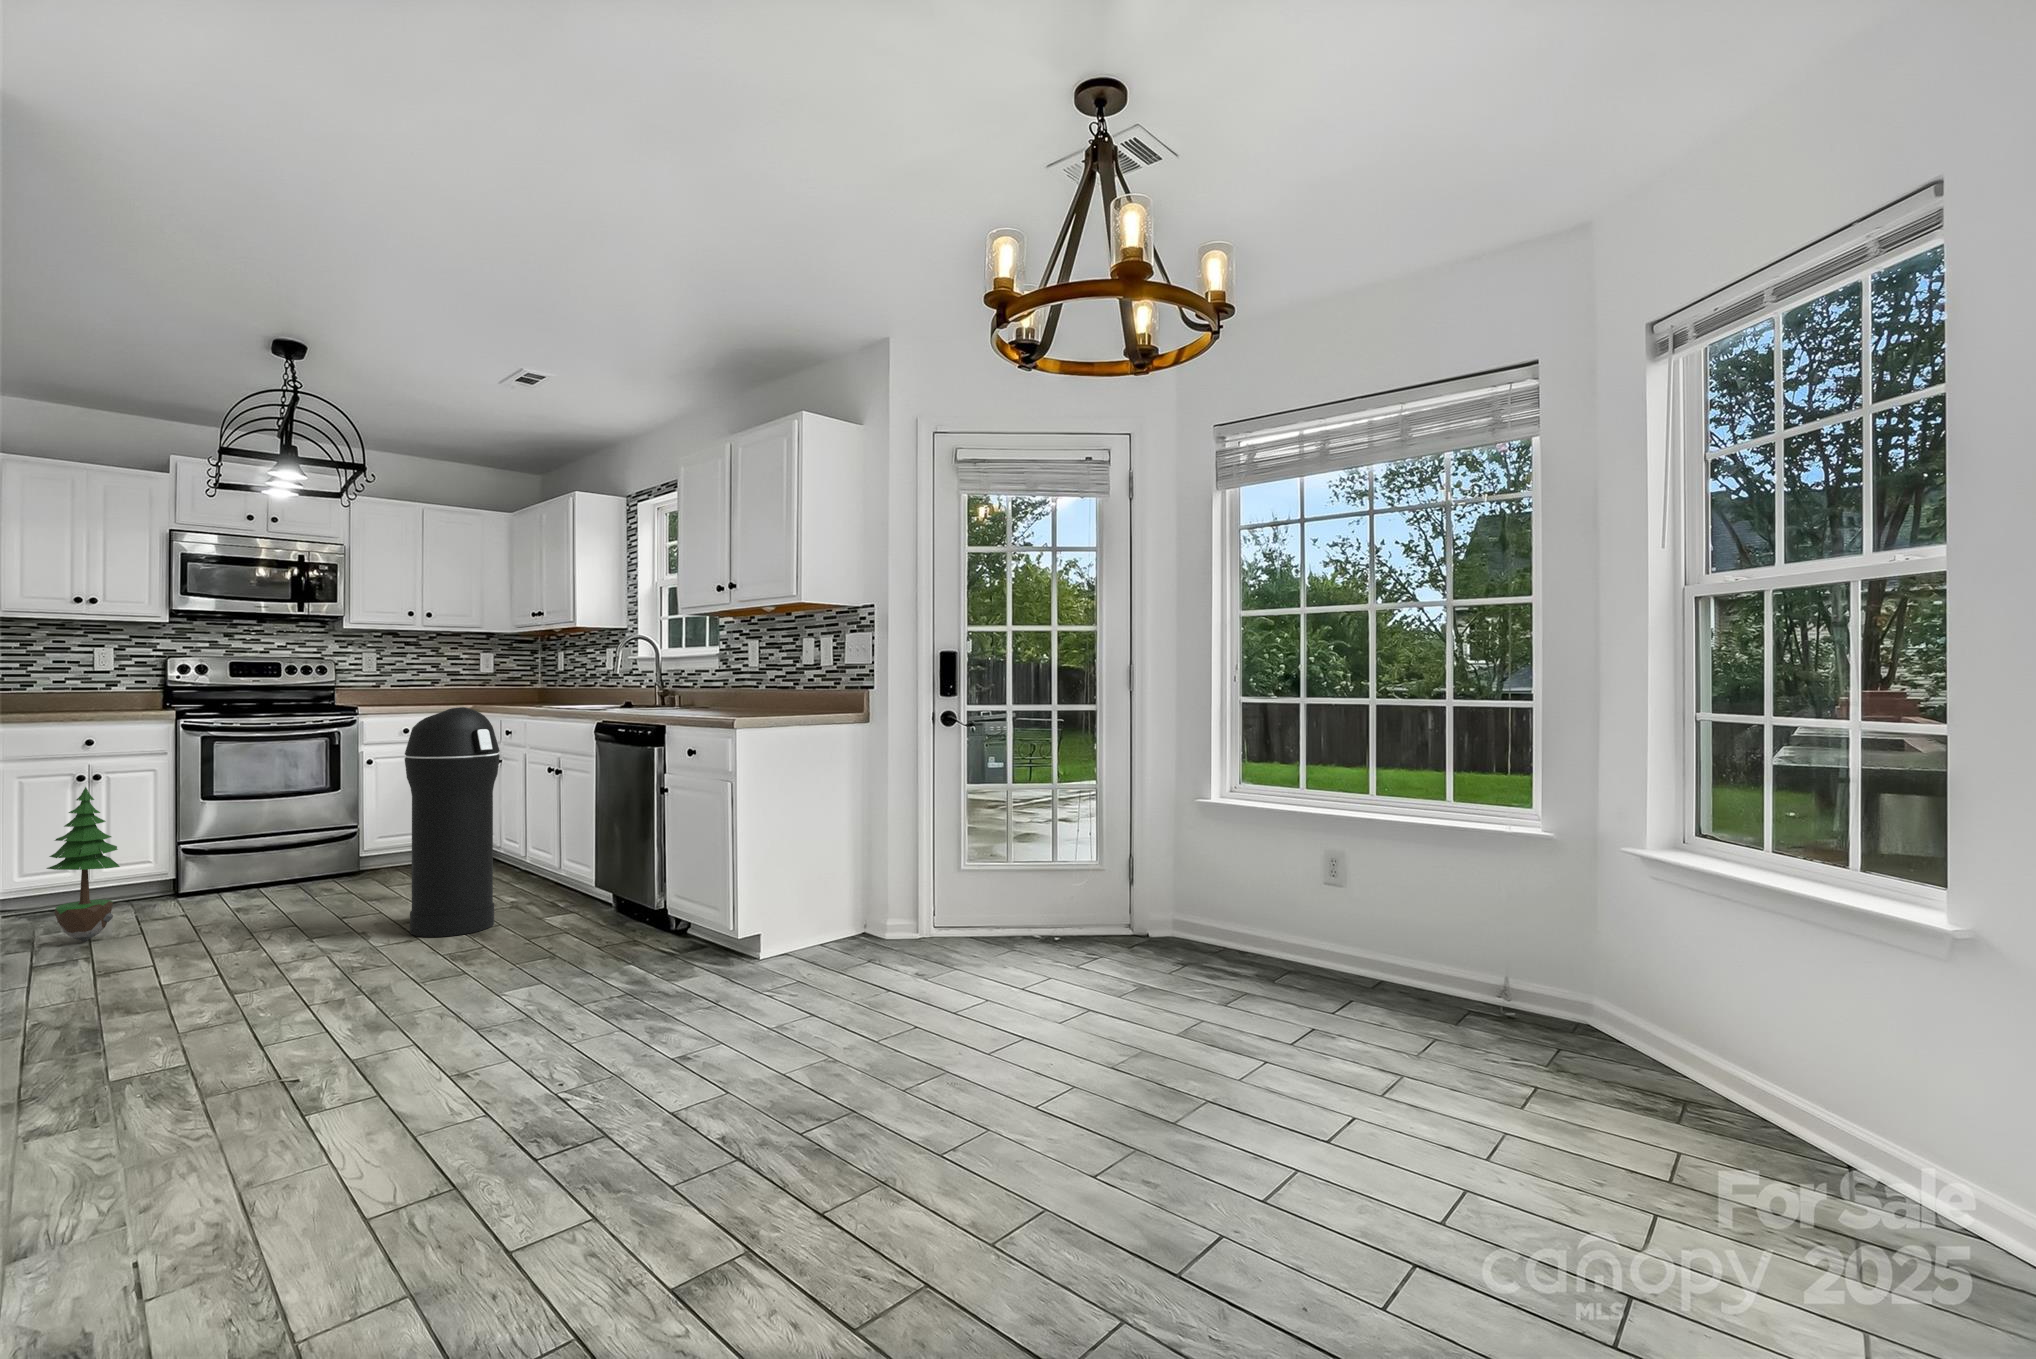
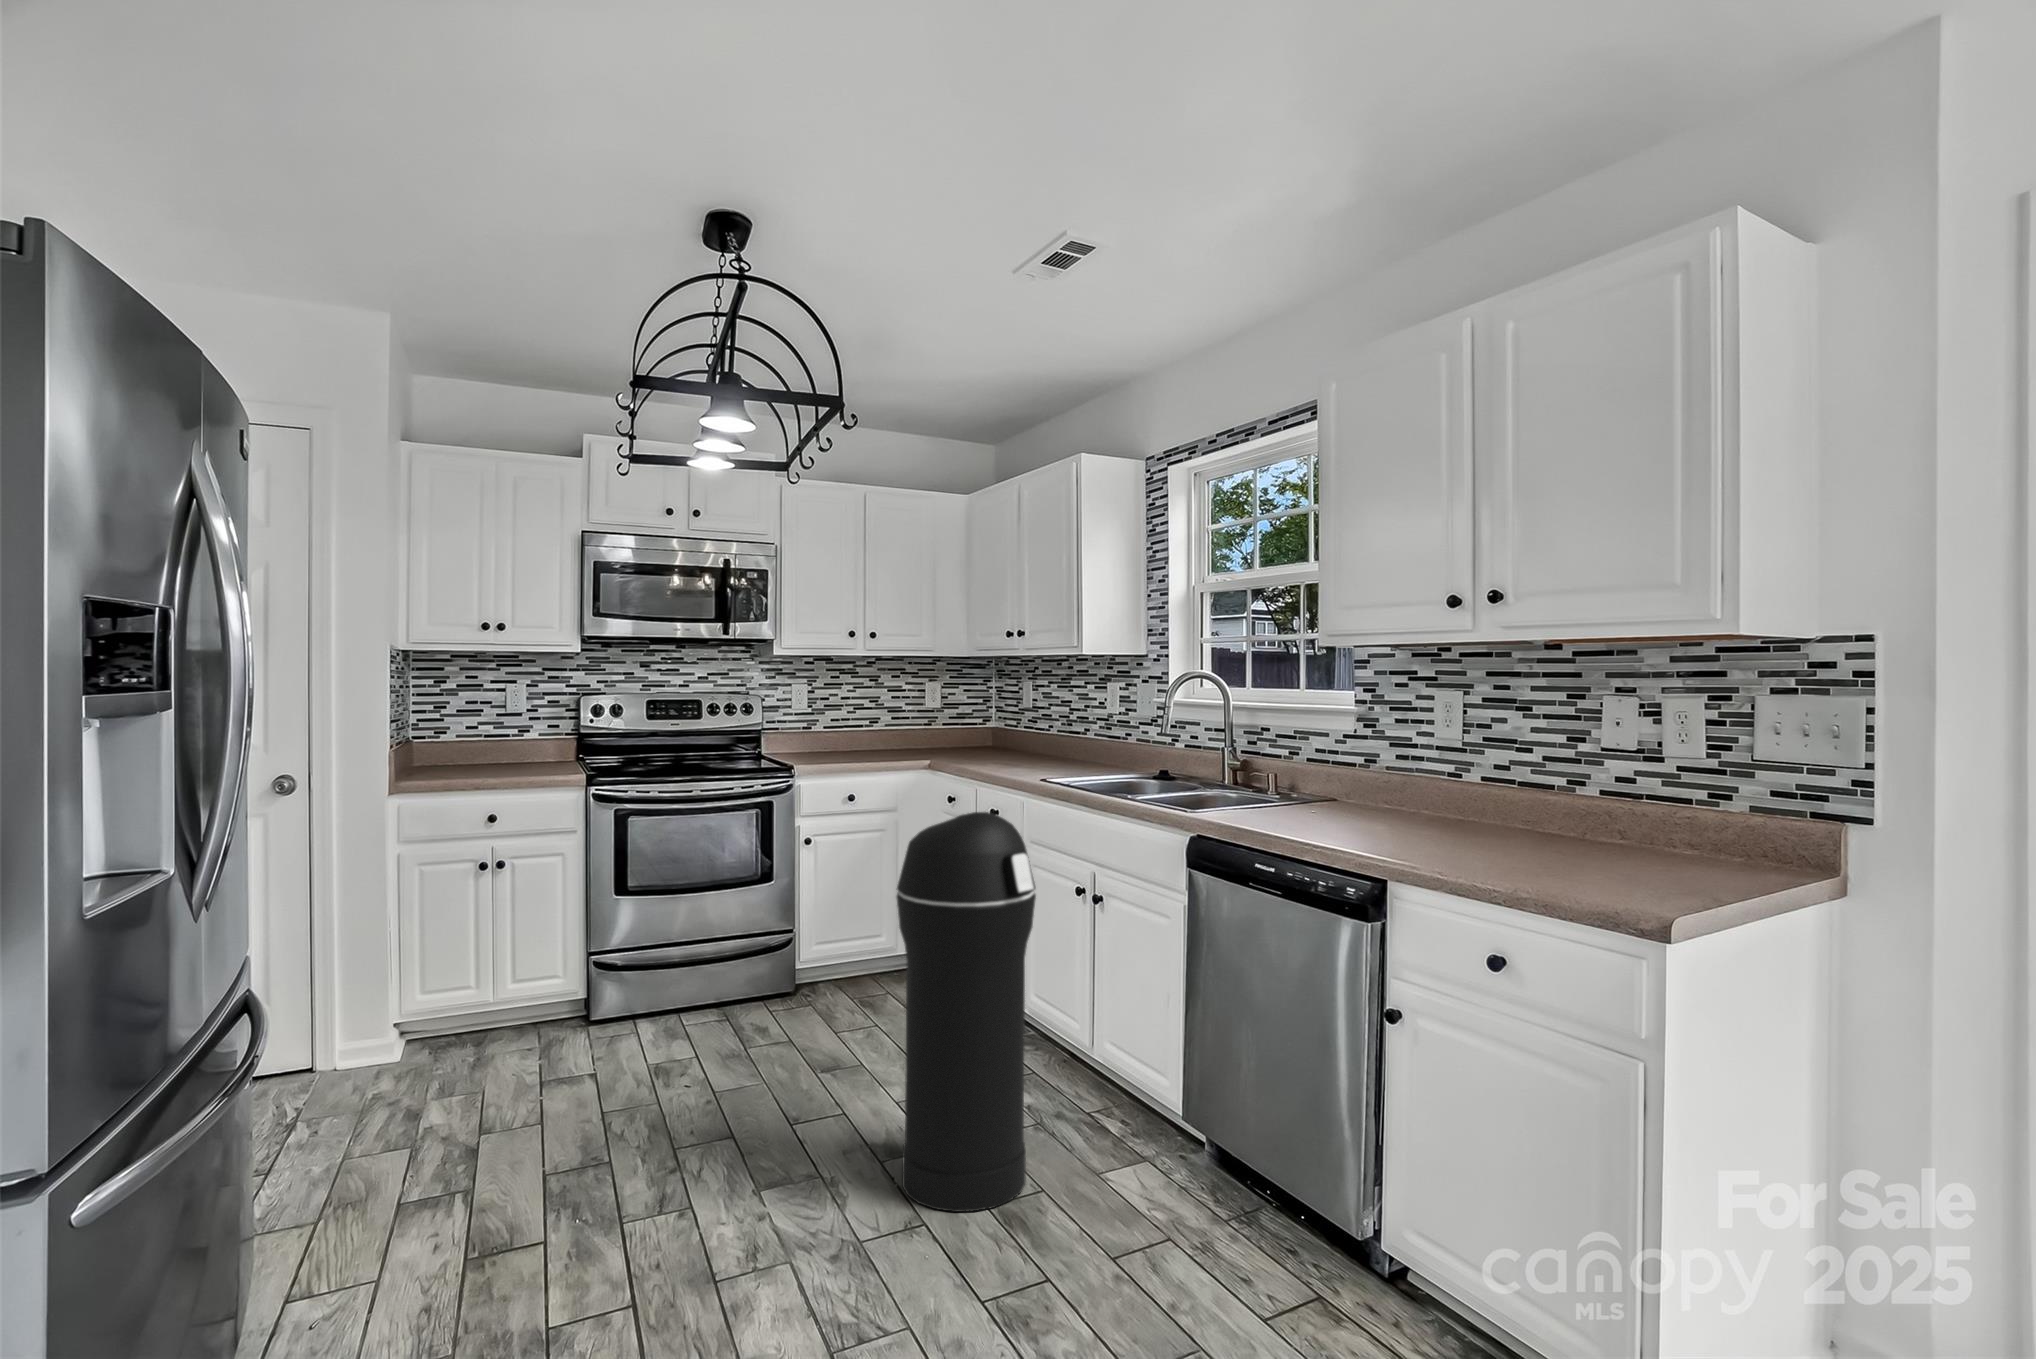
potted tree: present [47,787,120,942] -> none [422,910,514,1139]

